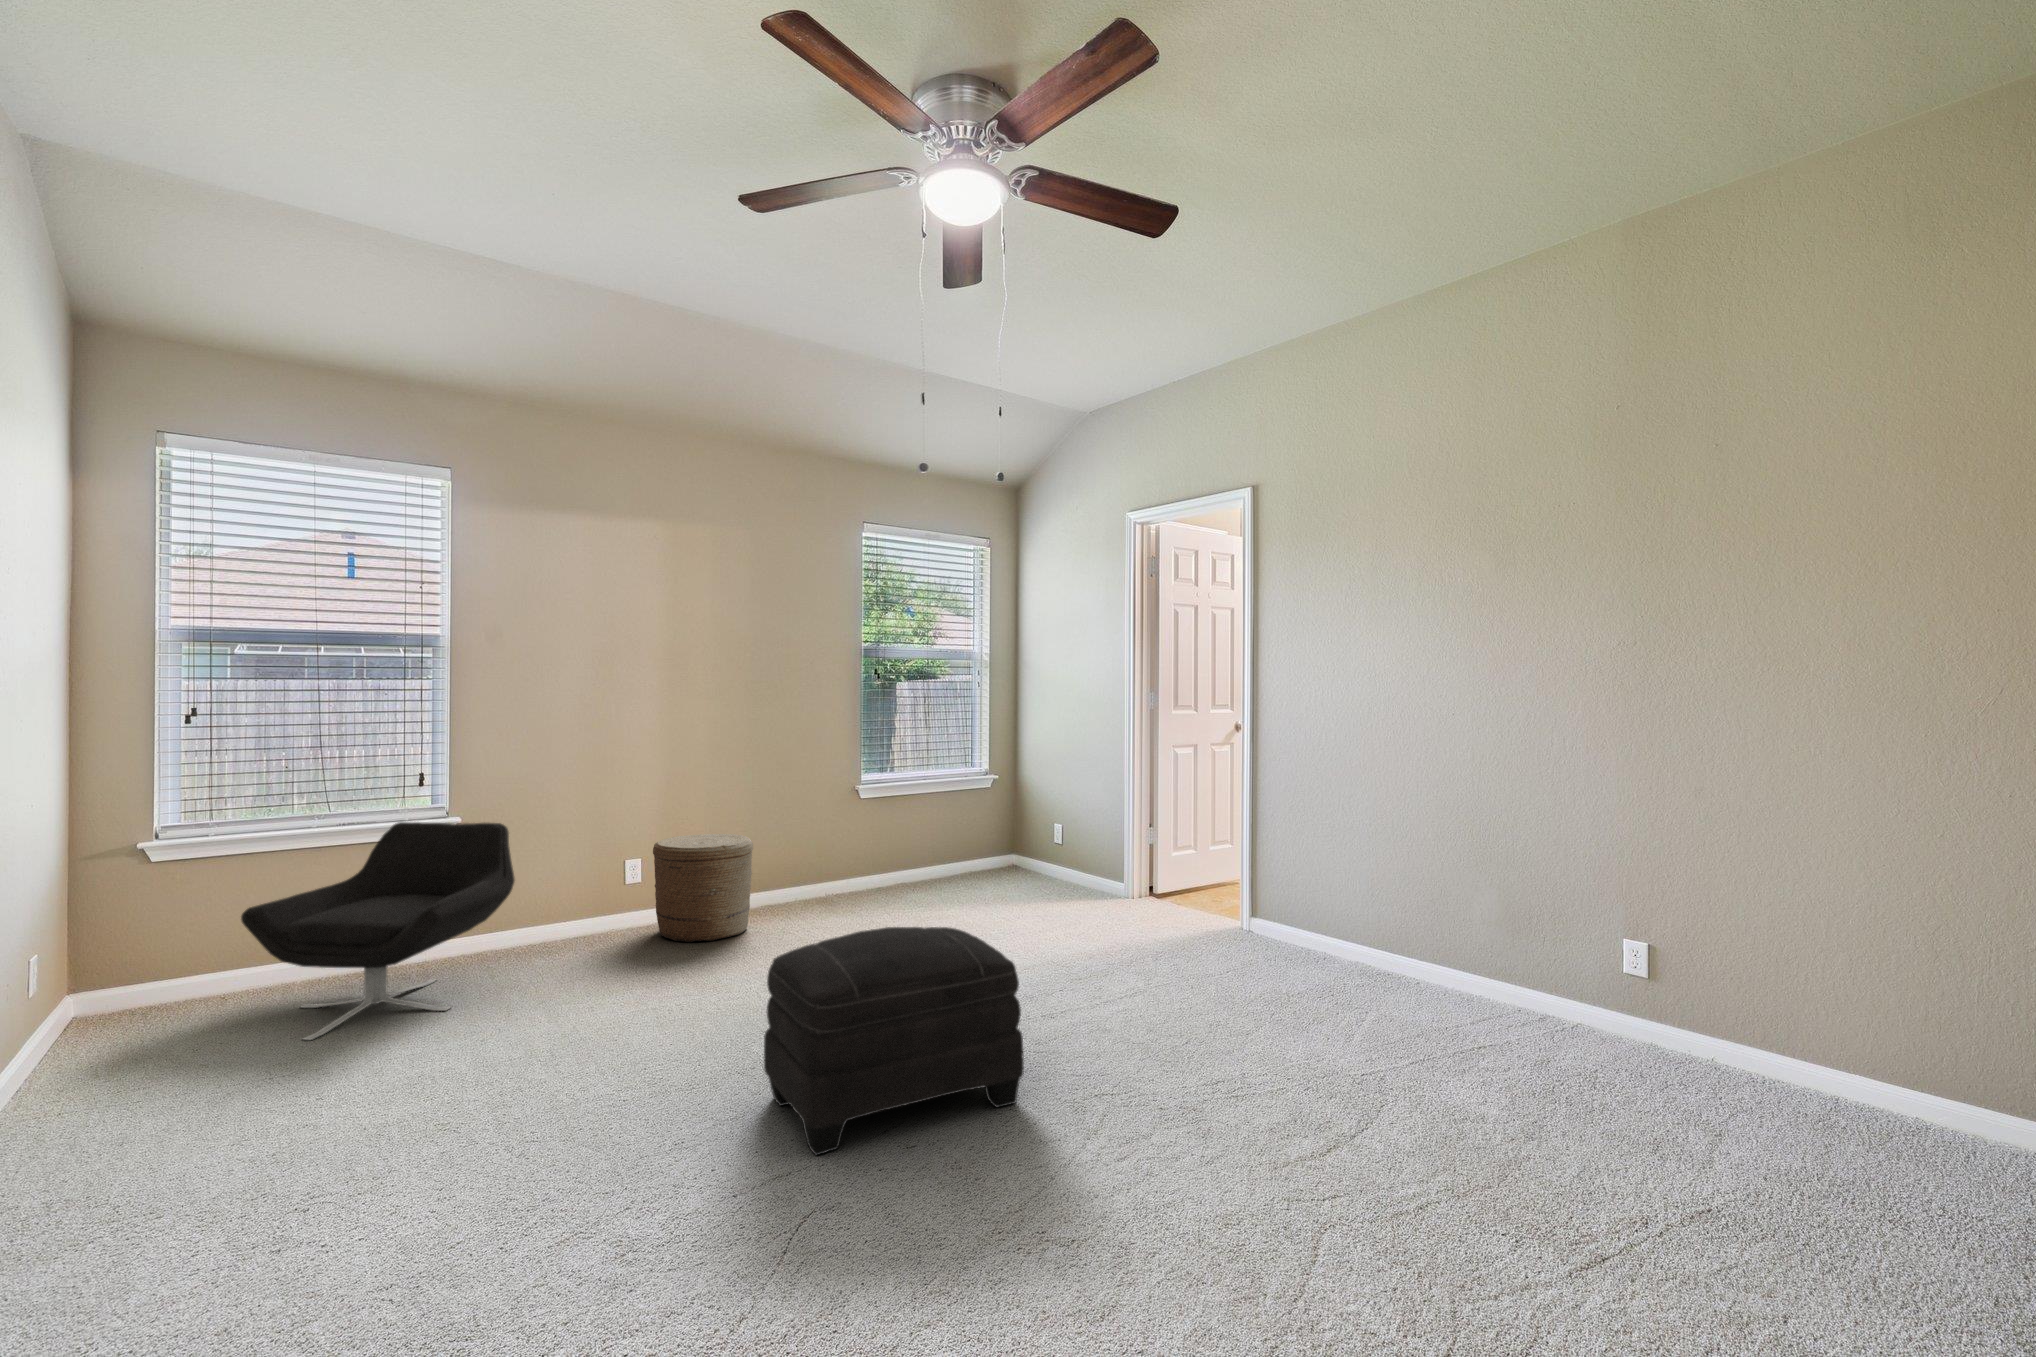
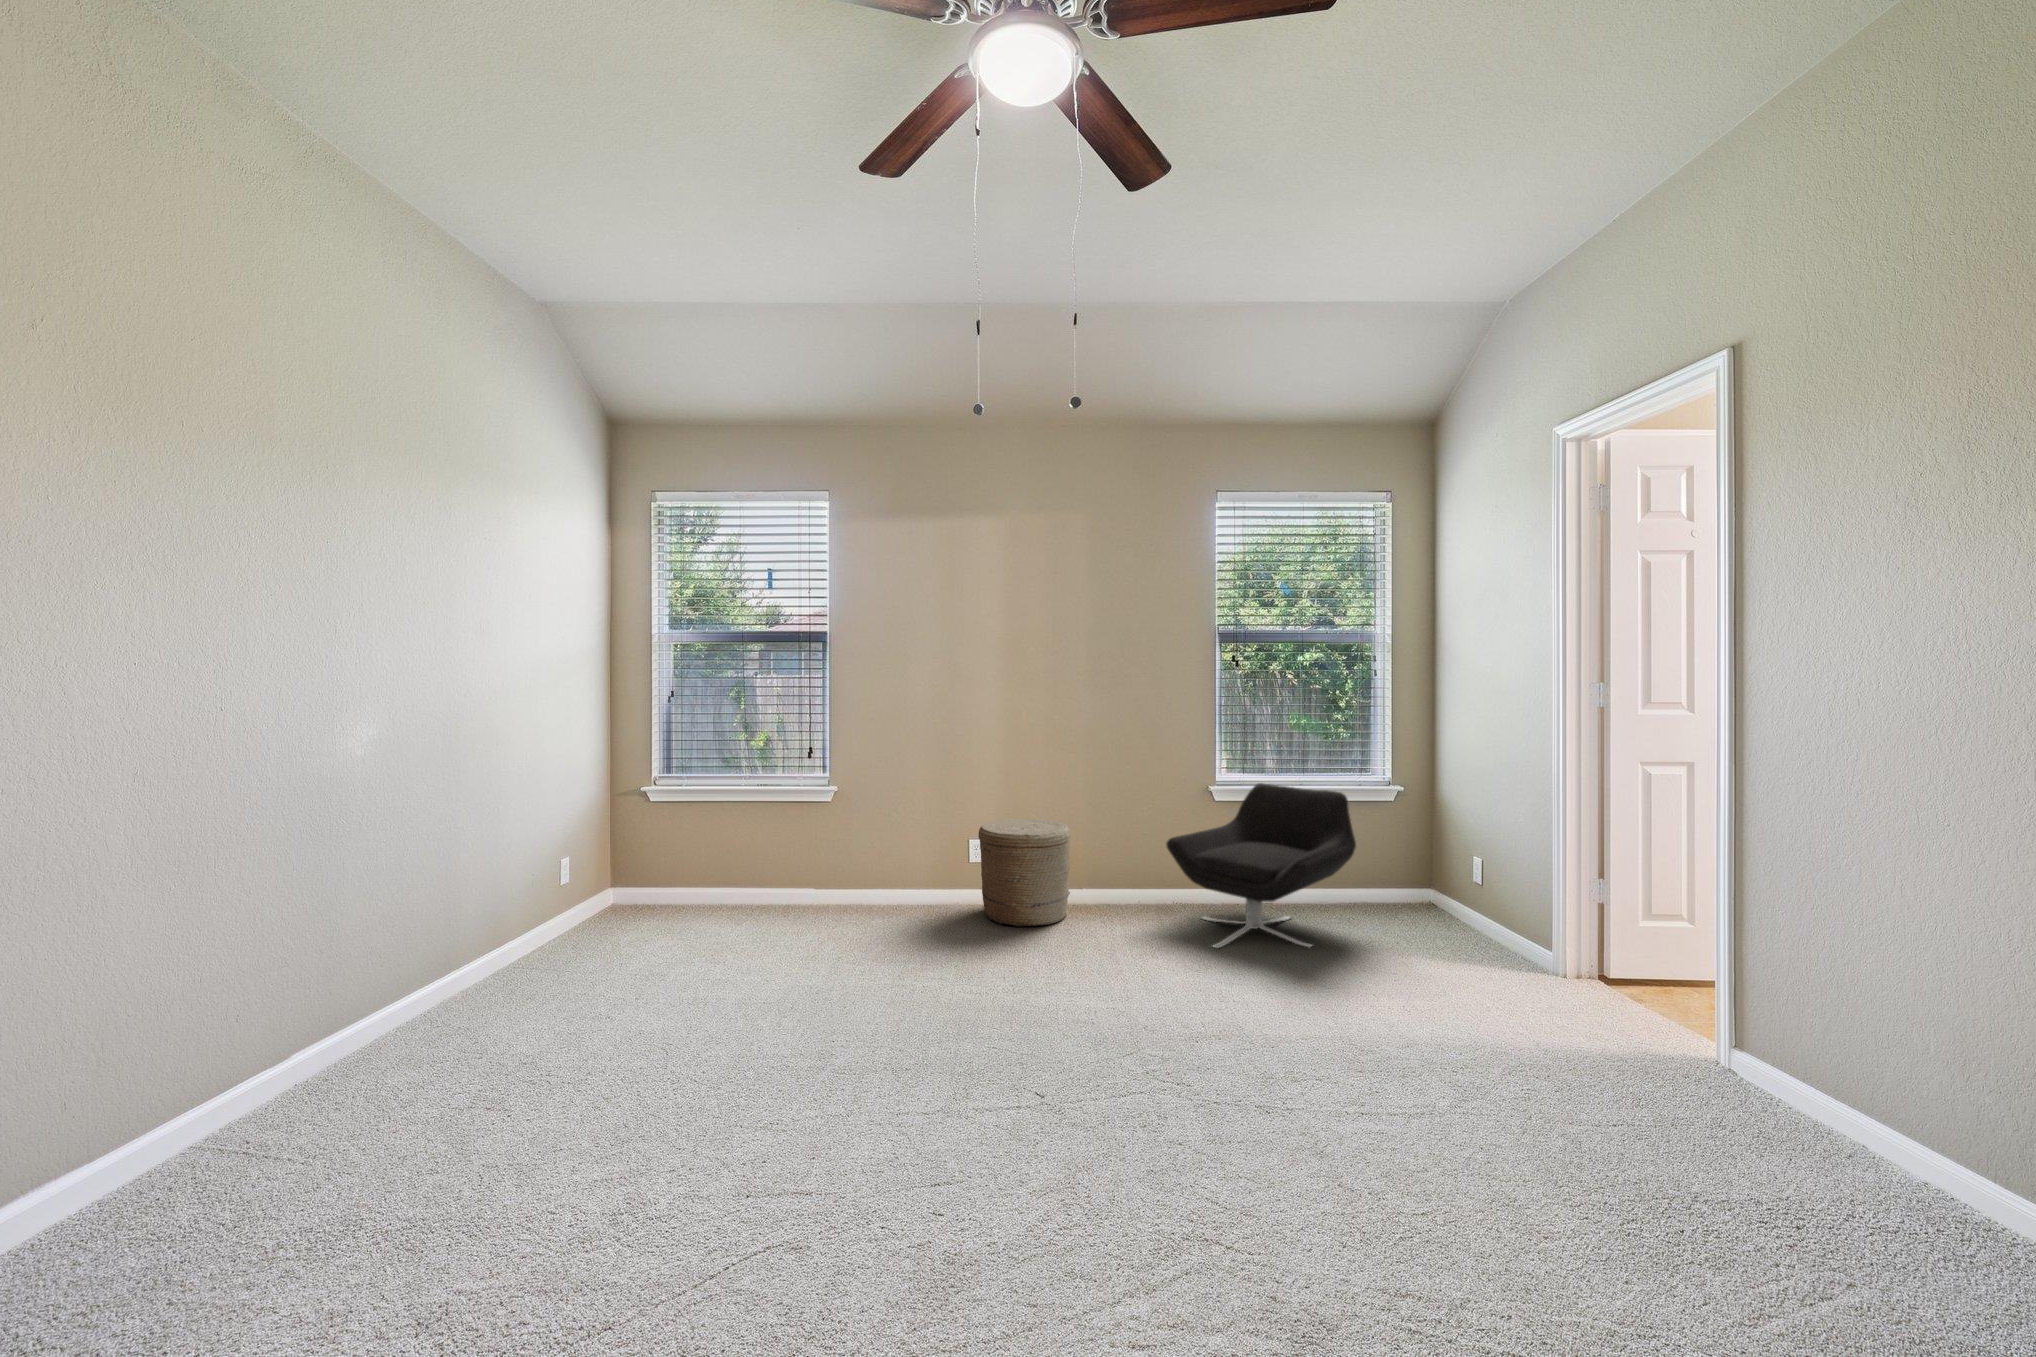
lounge chair: present [241,822,515,1040] -> present [1166,783,1356,948]
ottoman: present [764,927,1024,1155] -> none [738,975,1061,1279]

